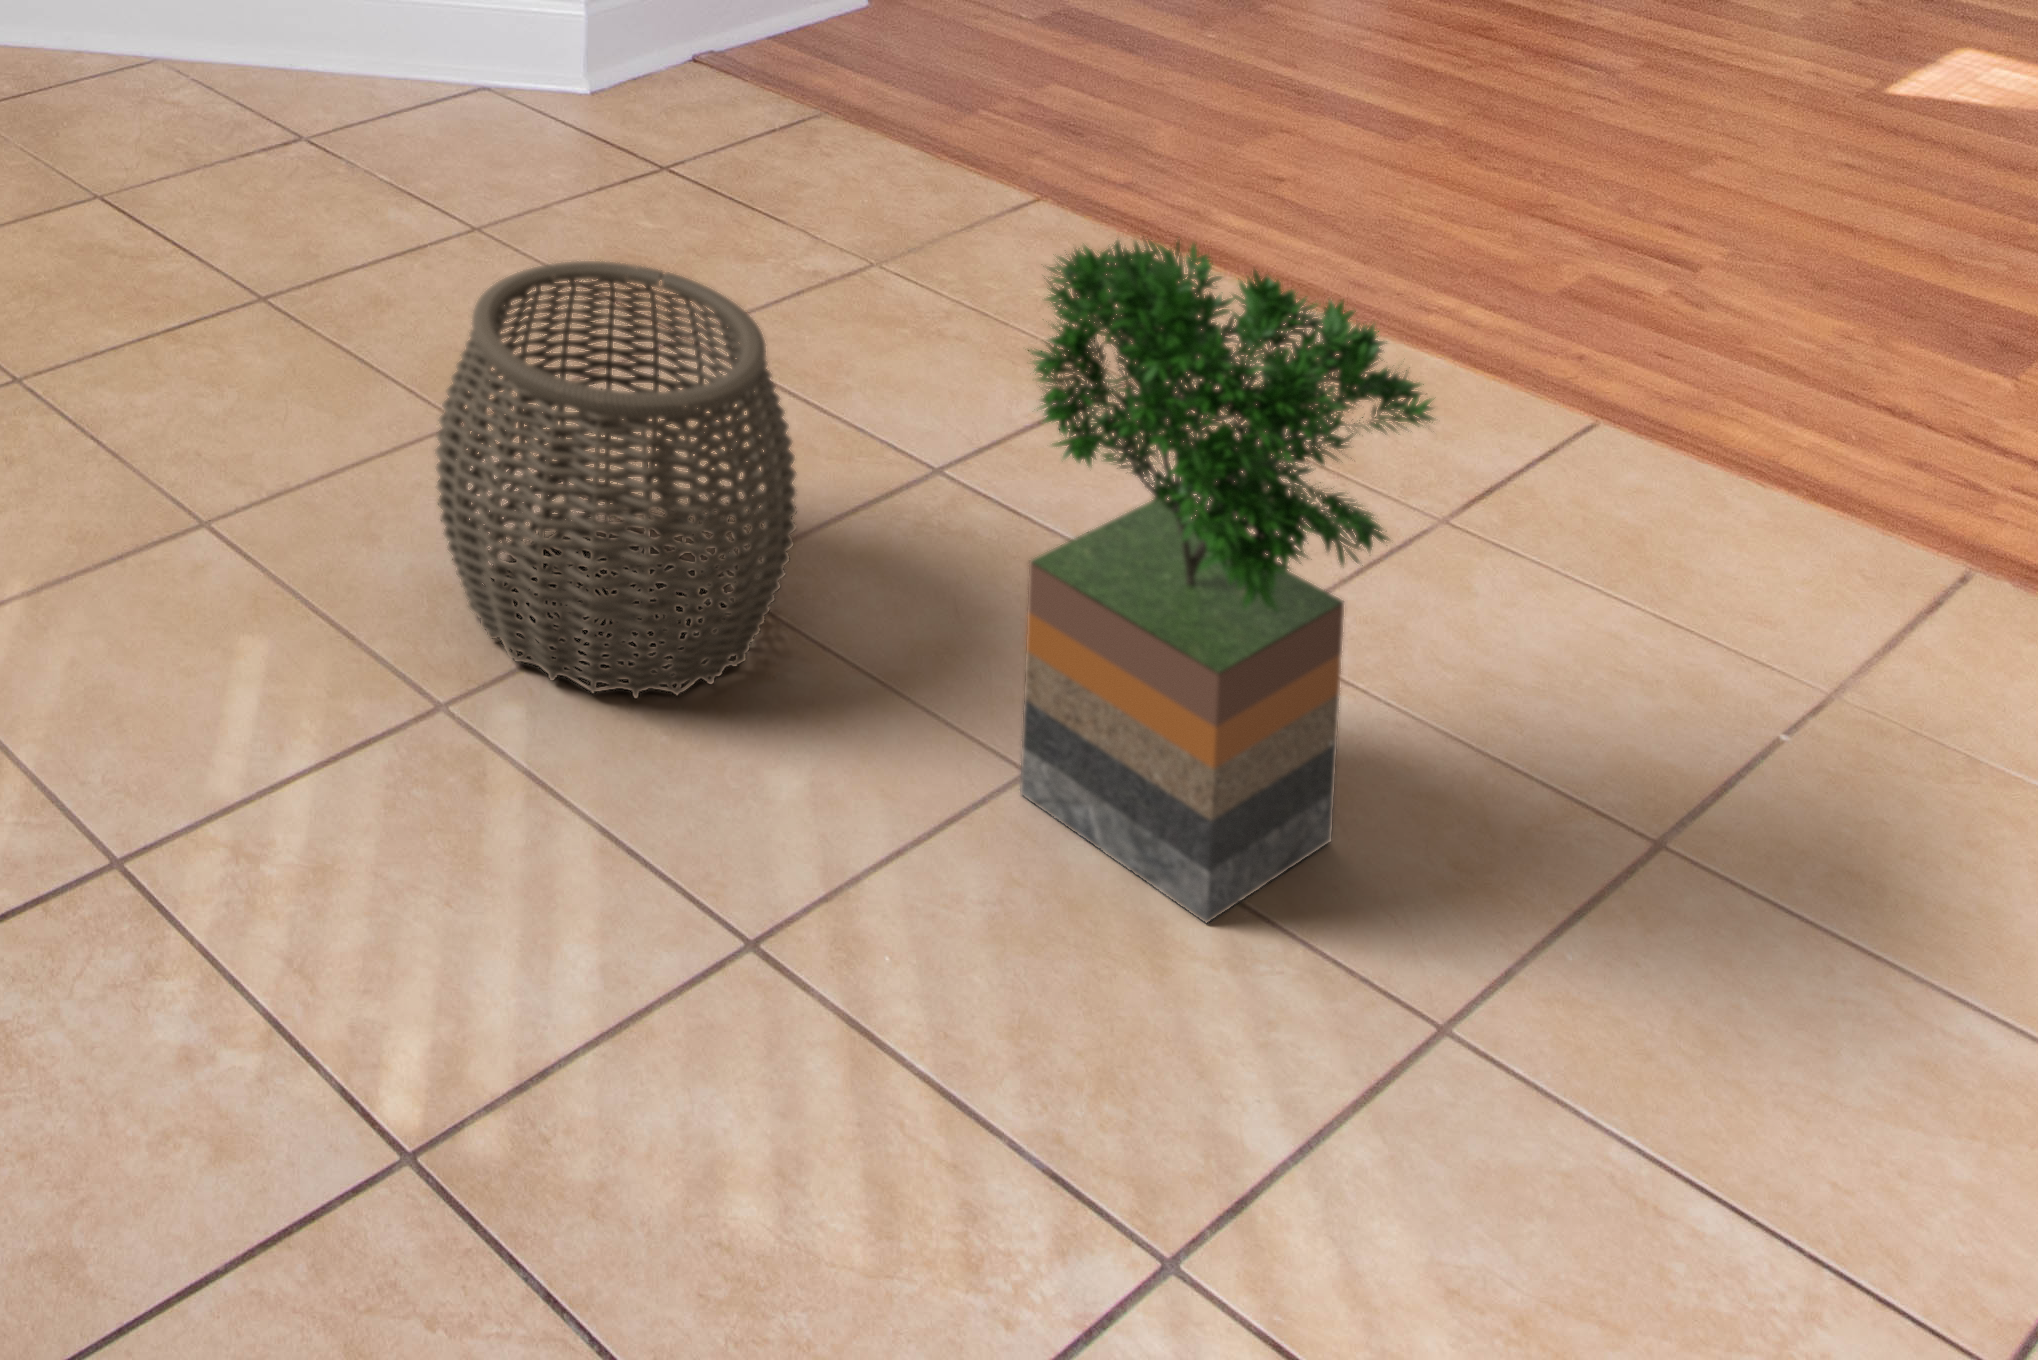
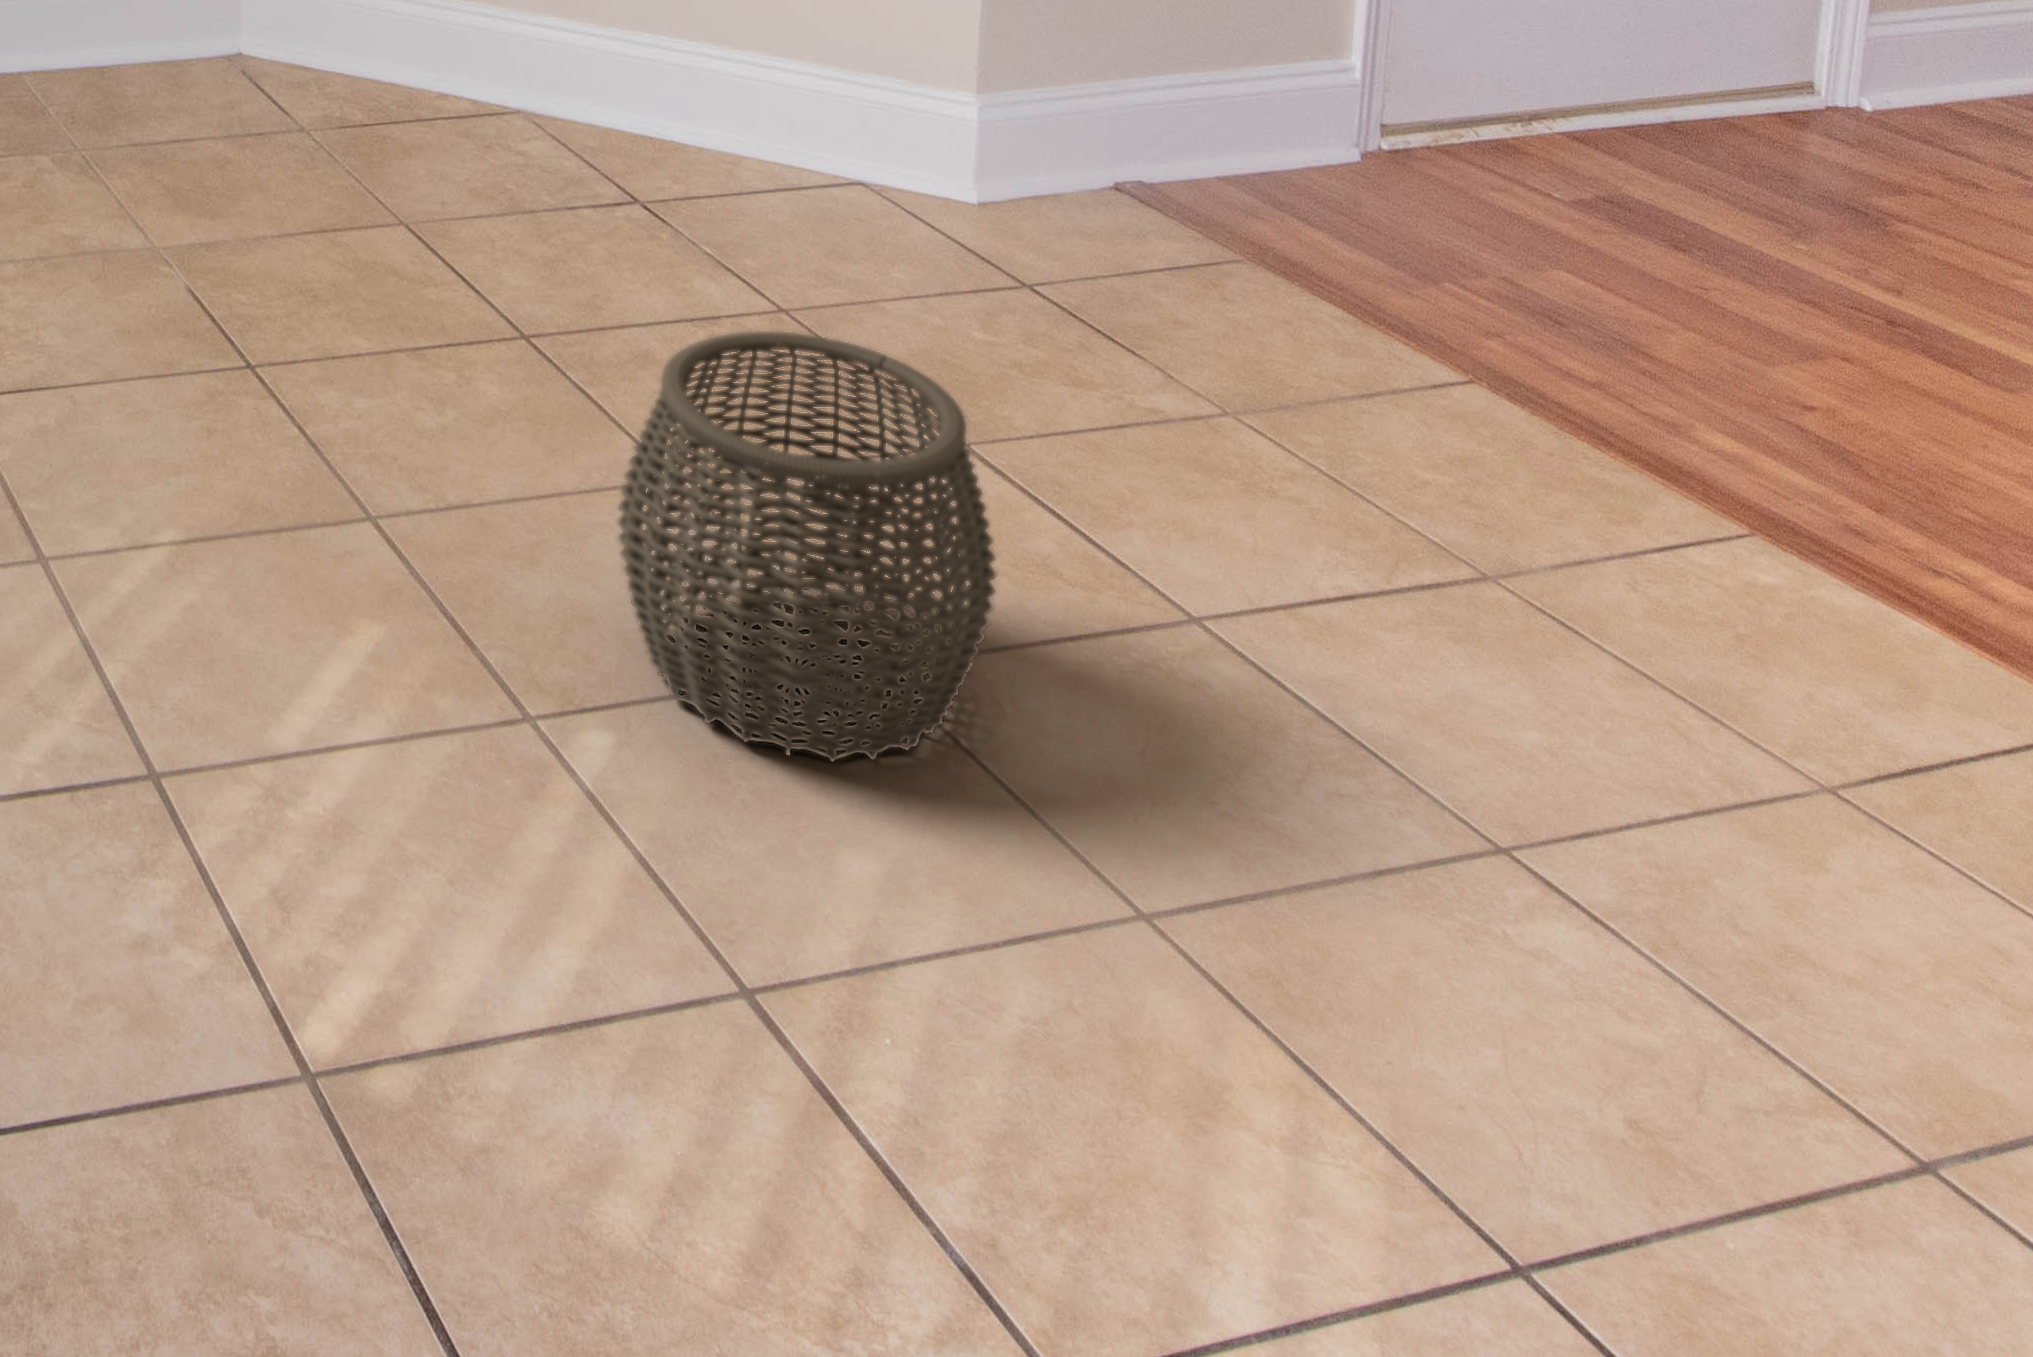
potted tree: present [1020,241,1434,923] -> none [1171,376,1659,1083]

